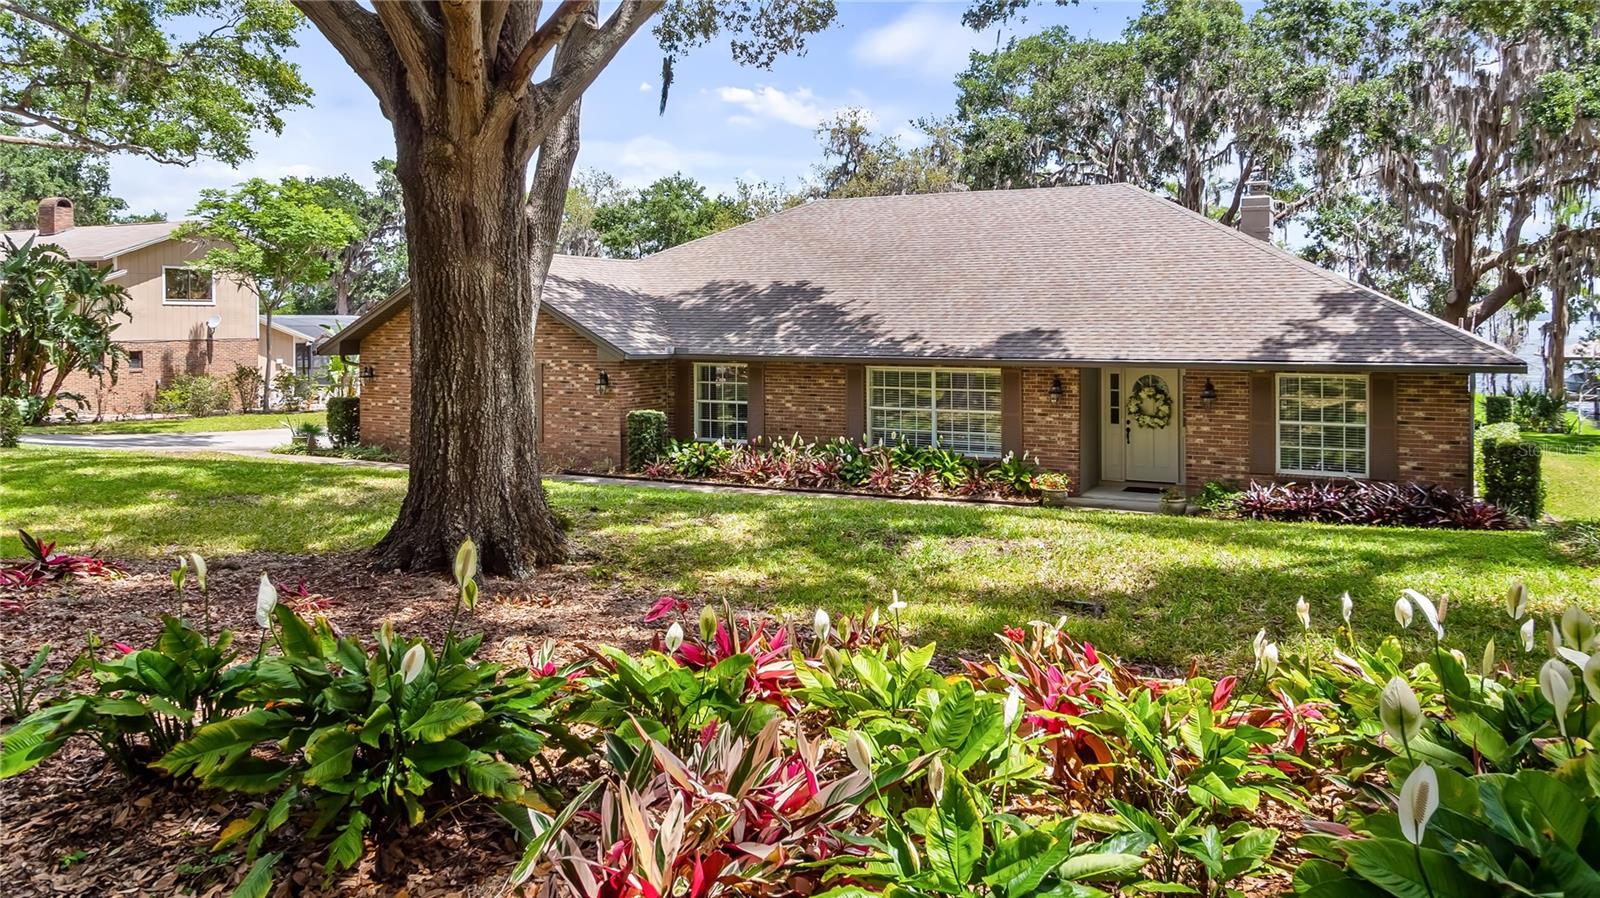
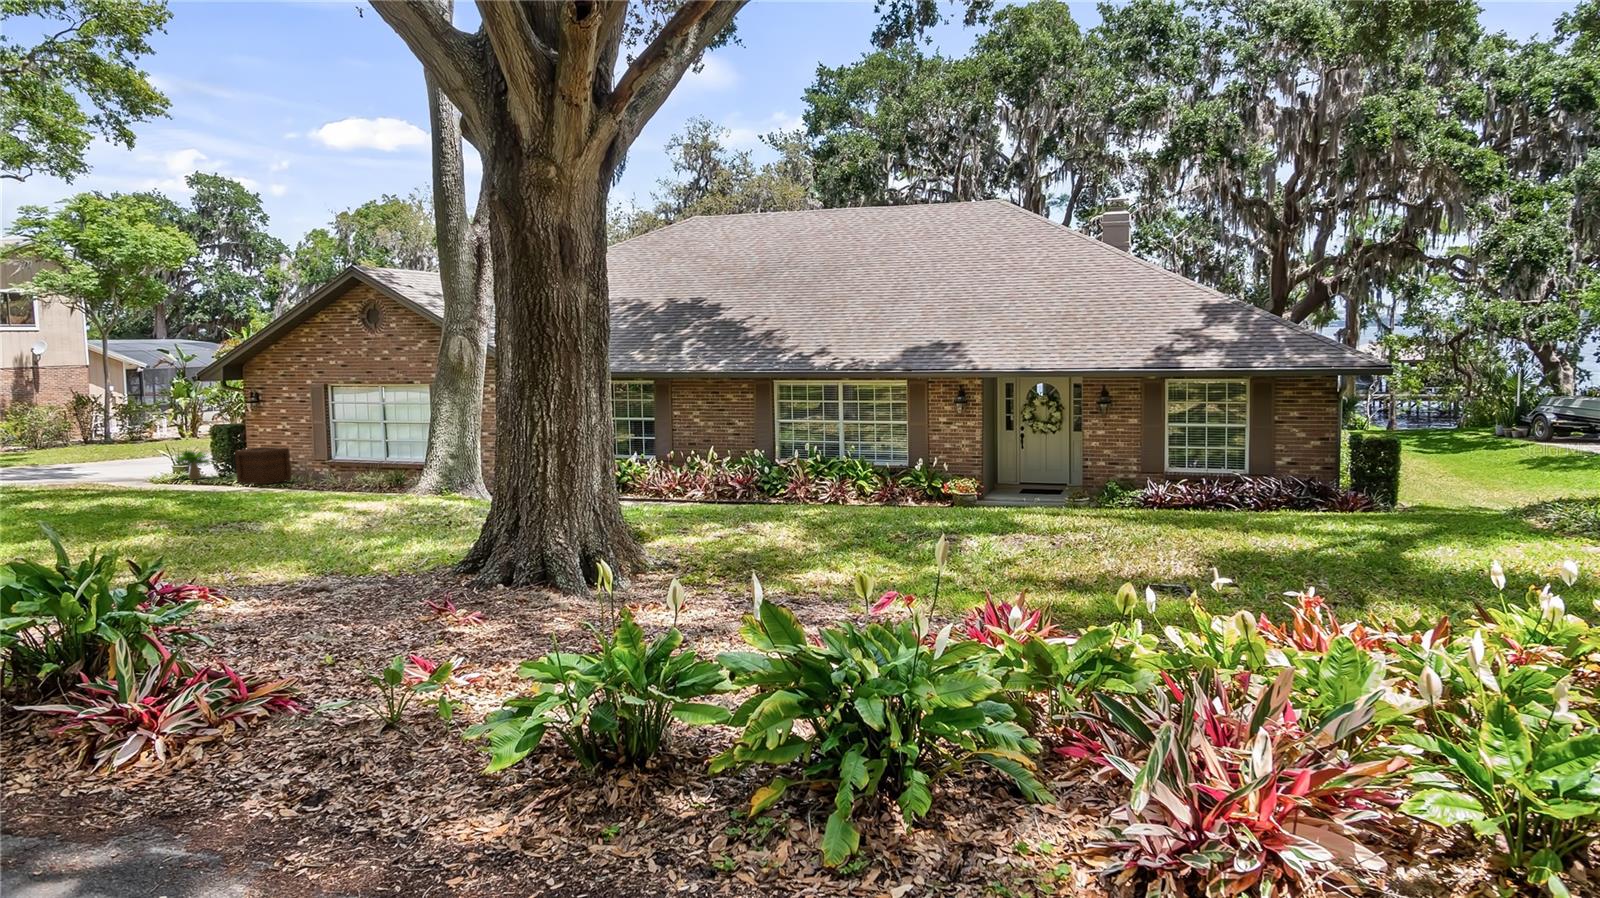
wooden crate: none [349,421,399,457] -> present [235,447,291,484]

